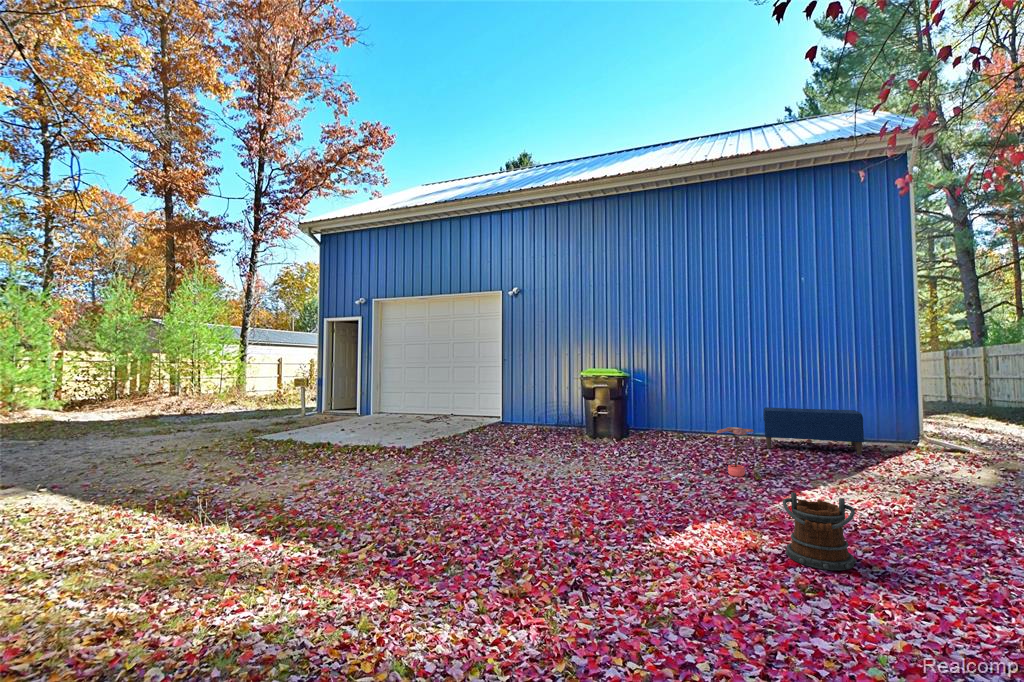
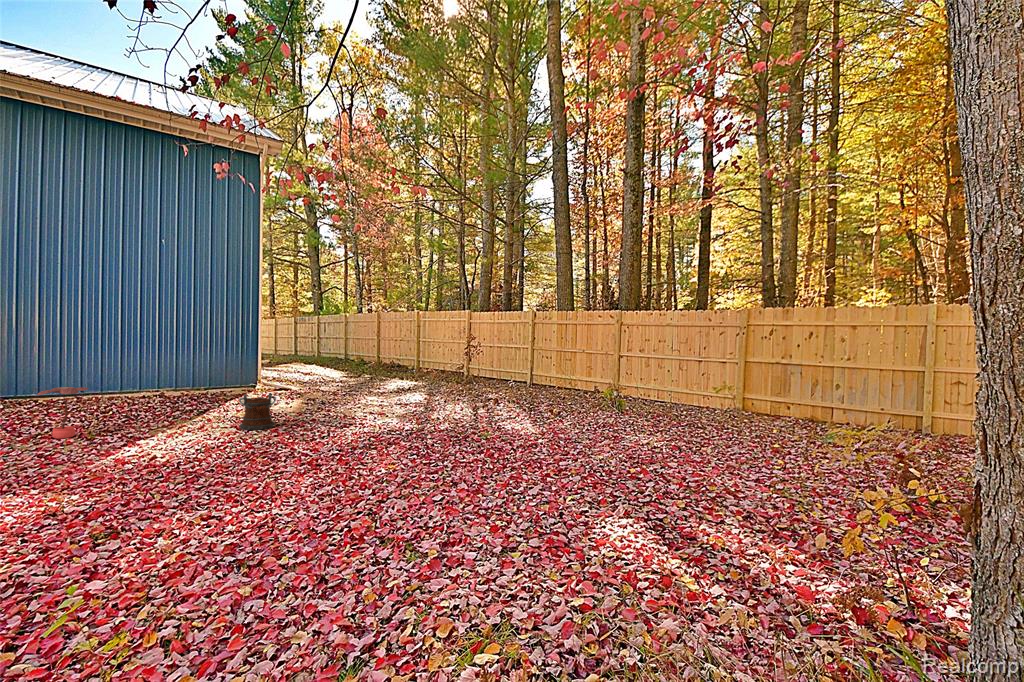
bench: present [763,408,864,455] -> none [113,364,211,407]
bucket: present [783,492,857,570] -> present [239,393,276,430]

